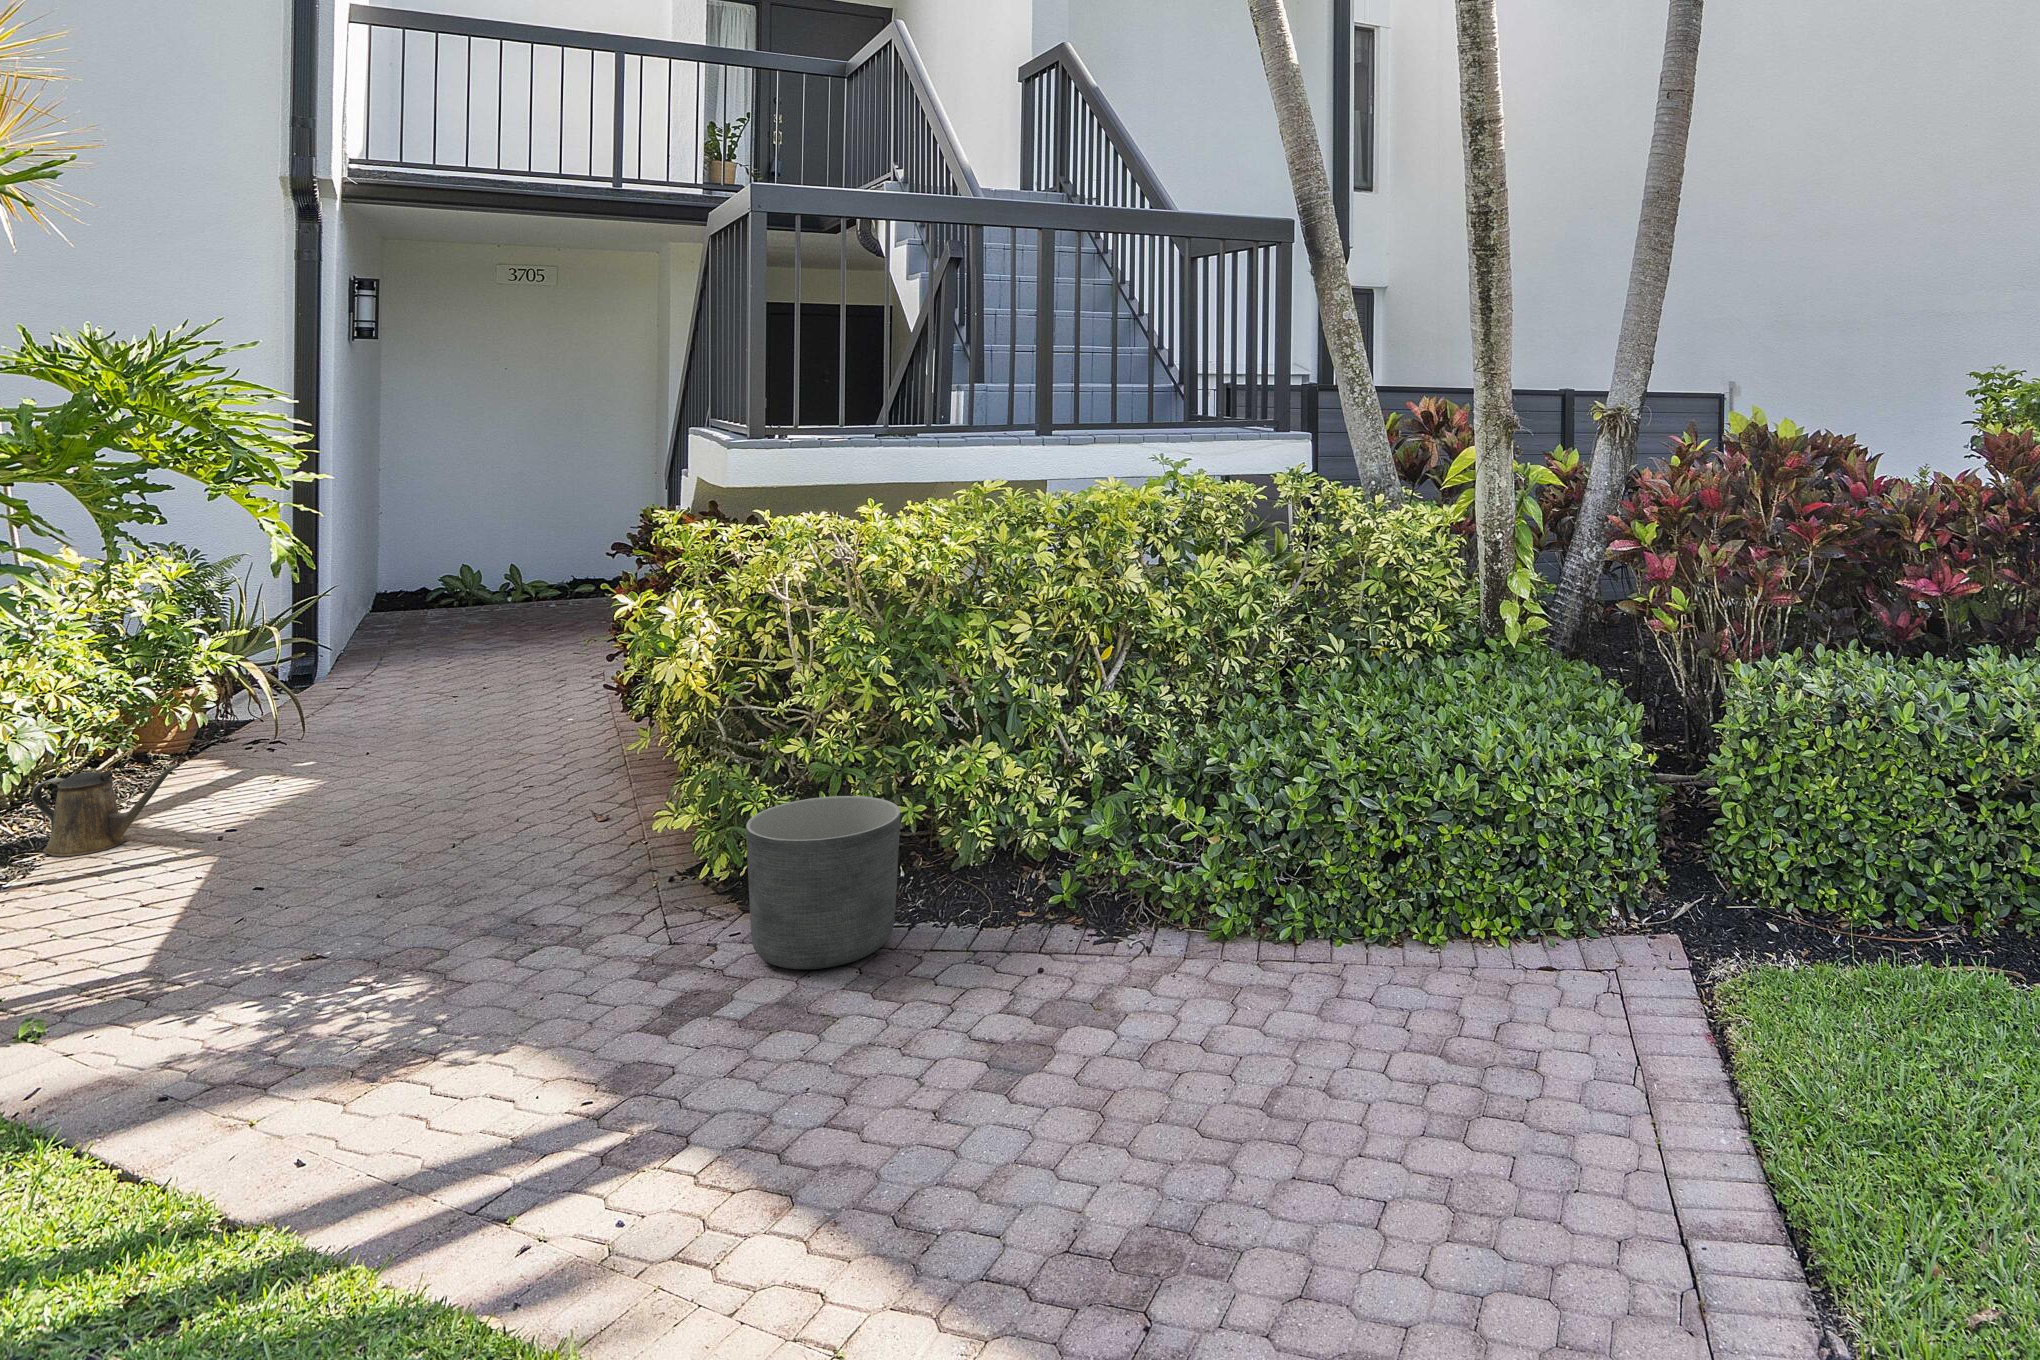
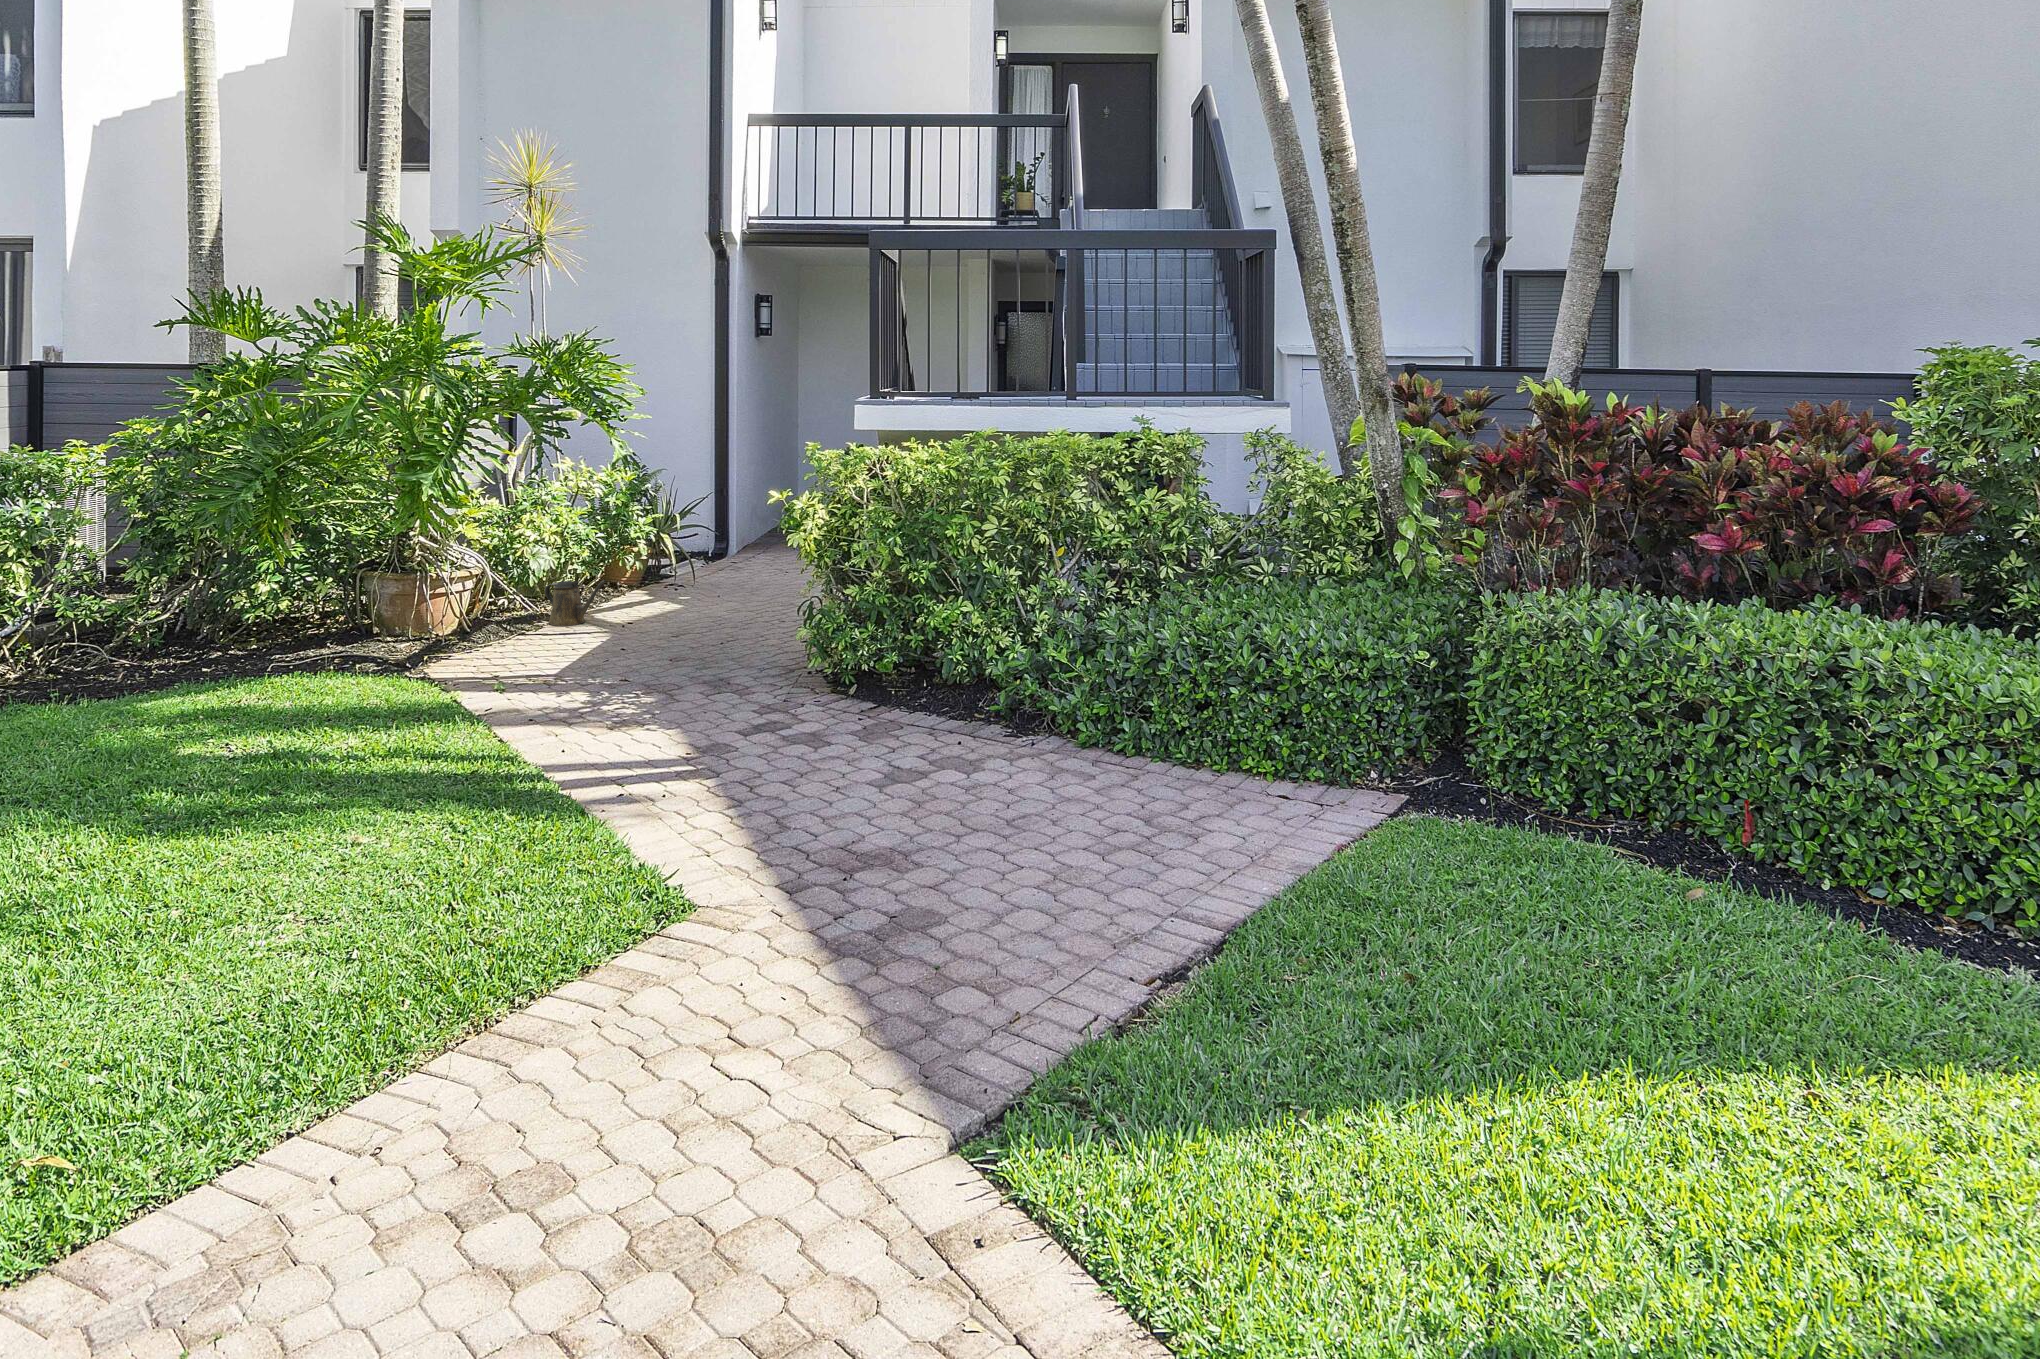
planter: present [746,796,900,969] -> none [814,624,906,723]

